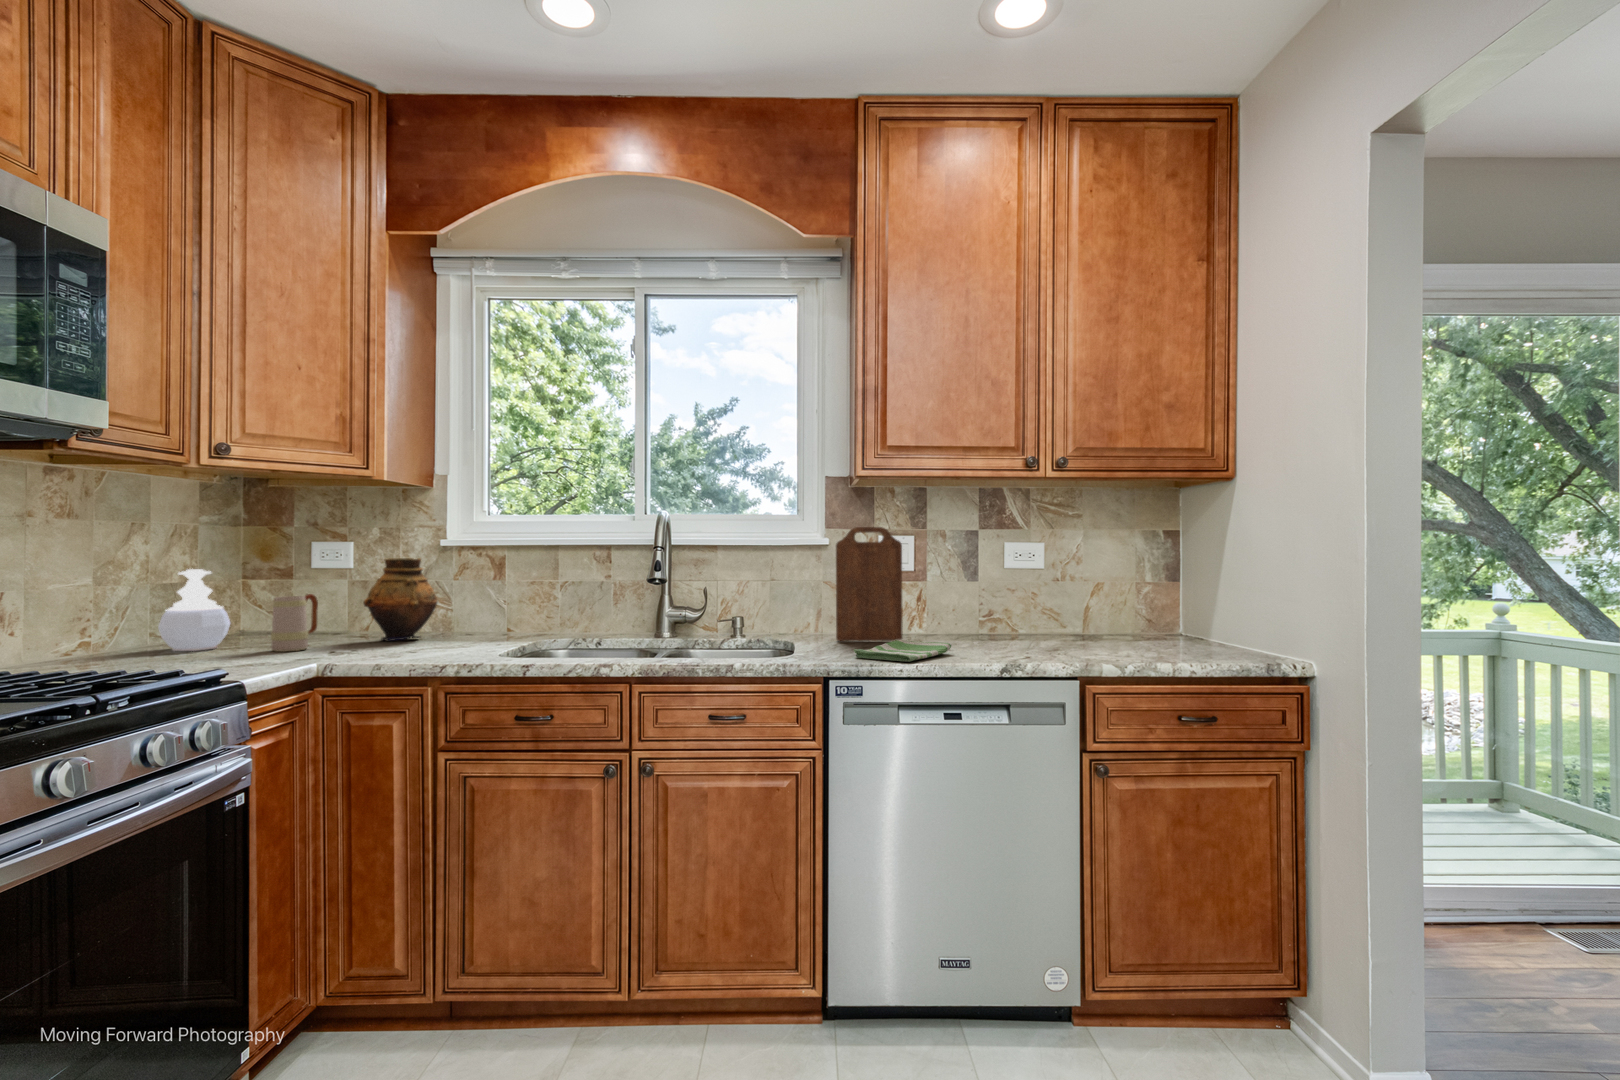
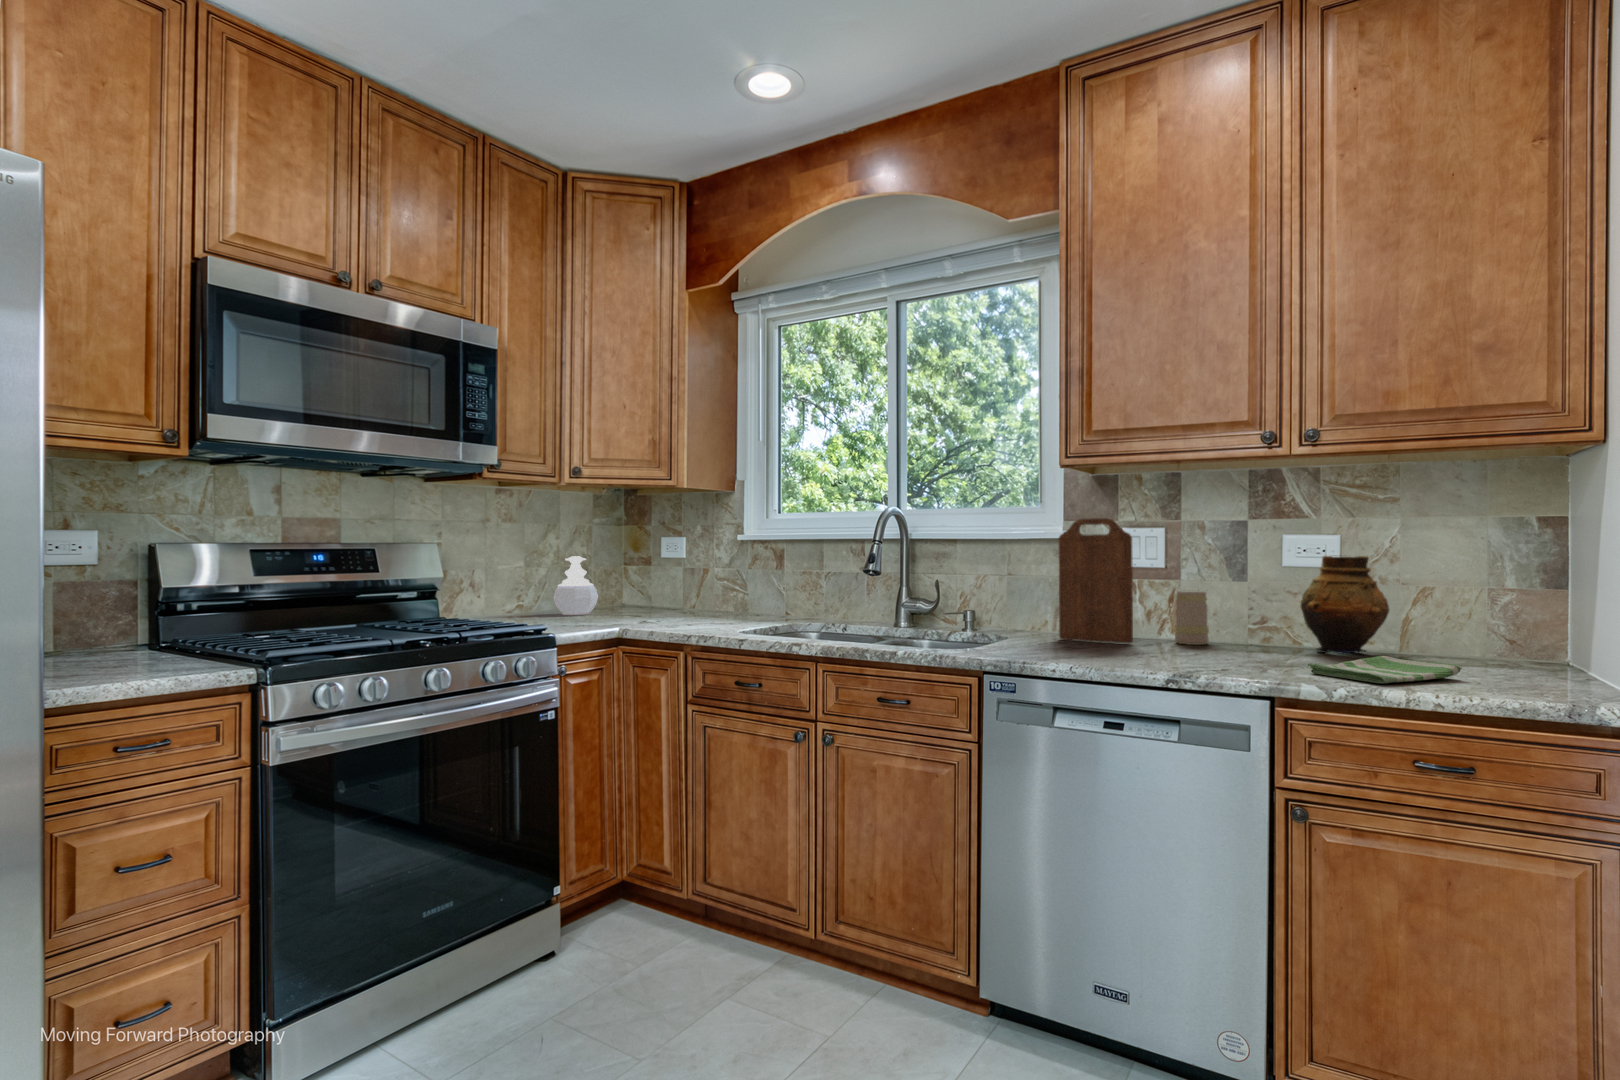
vase: present [363,558,437,641] -> present [1301,556,1389,653]
mug: present [271,594,318,652] -> present [1174,590,1209,645]
dish towel: present [854,640,952,662] -> present [1308,656,1462,684]

